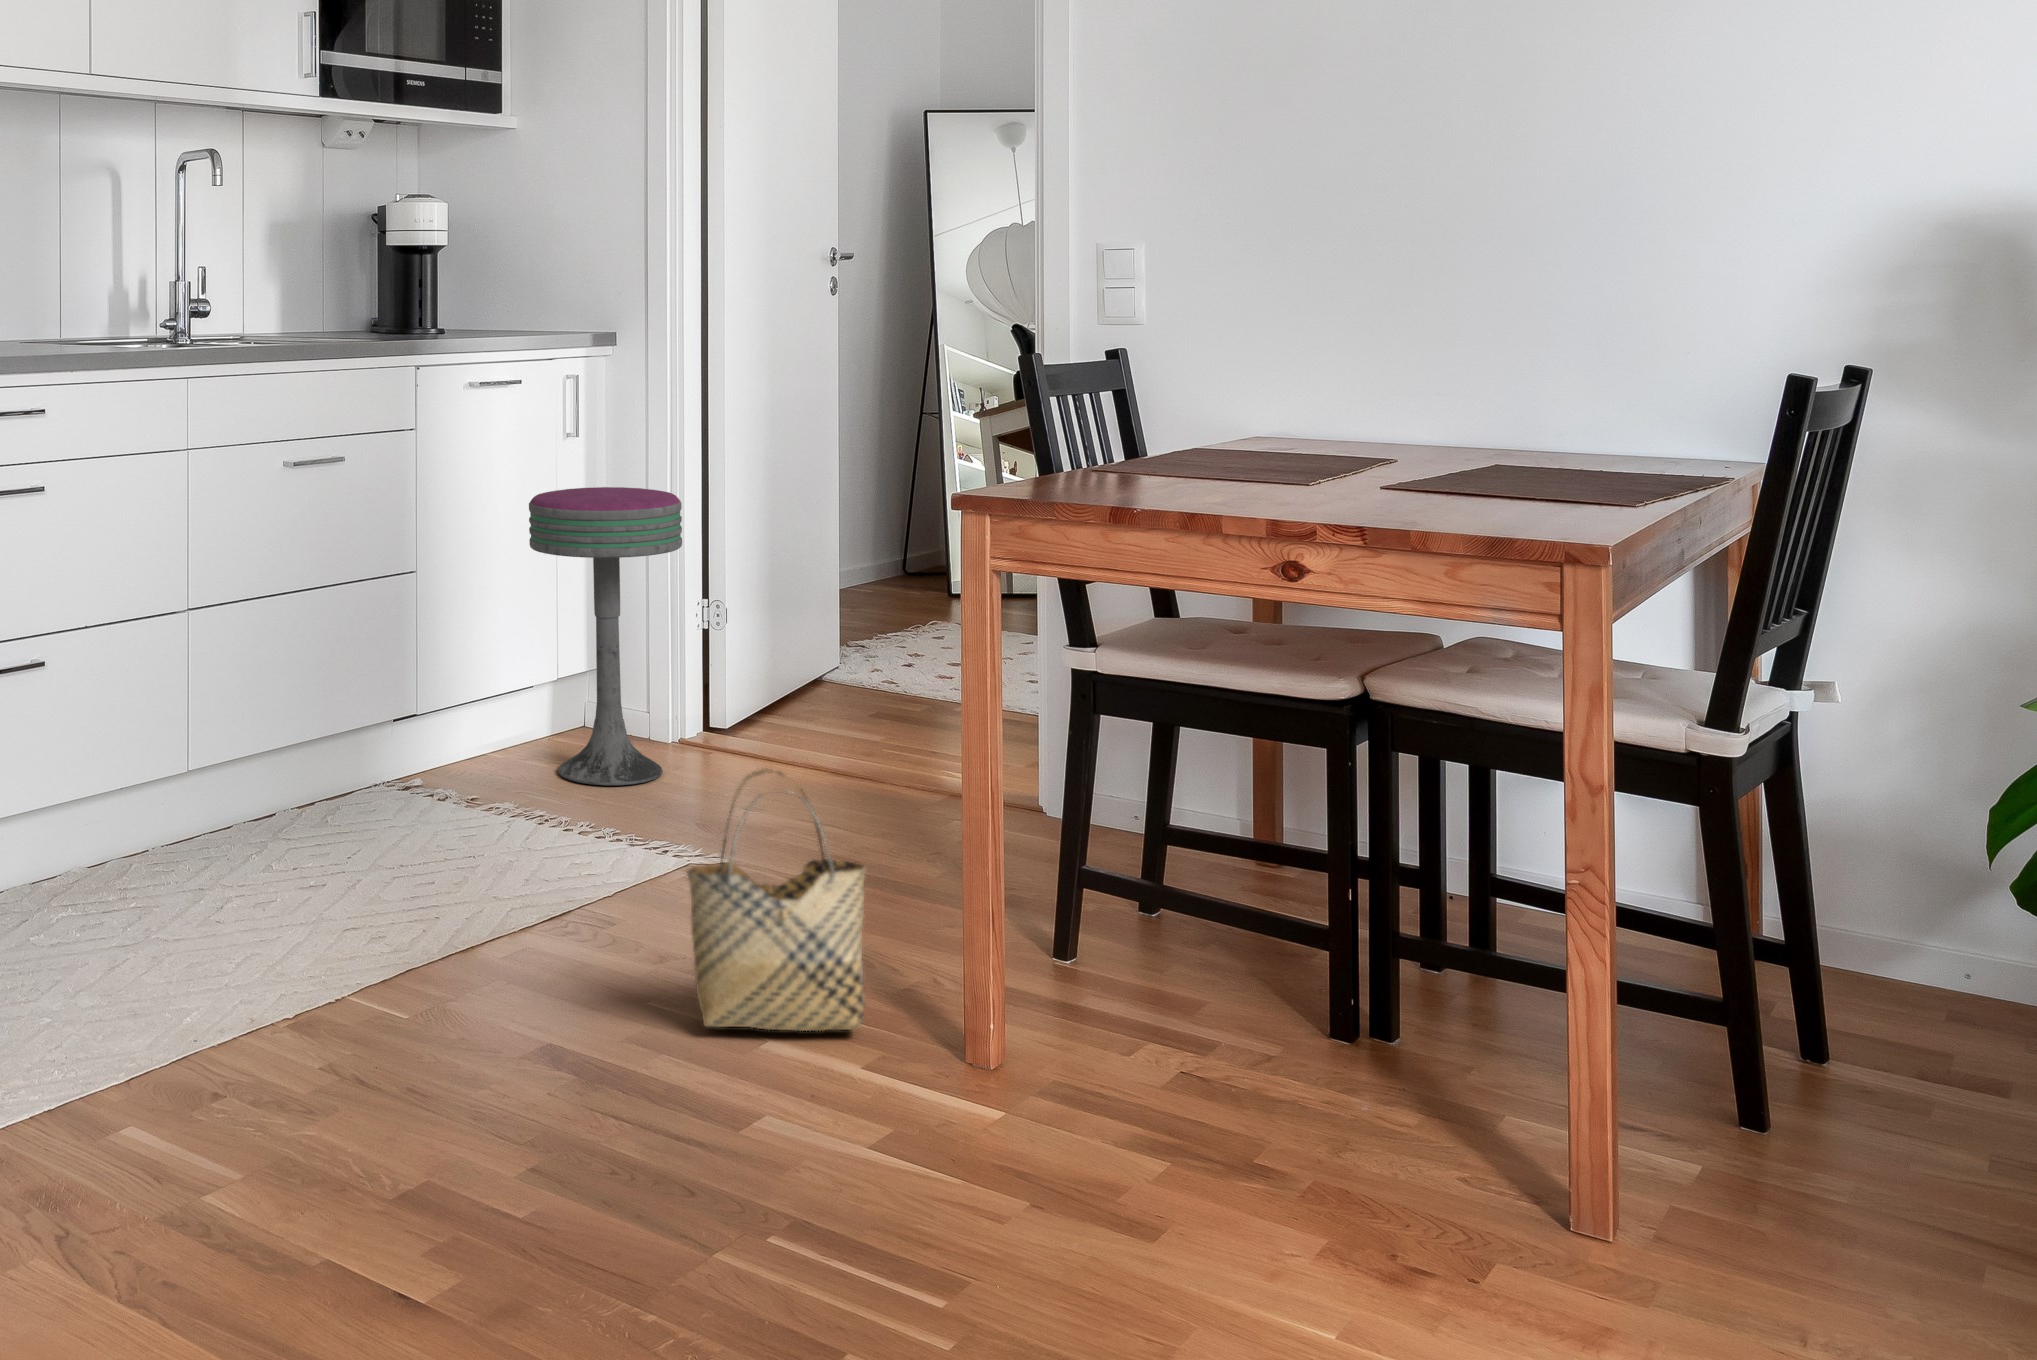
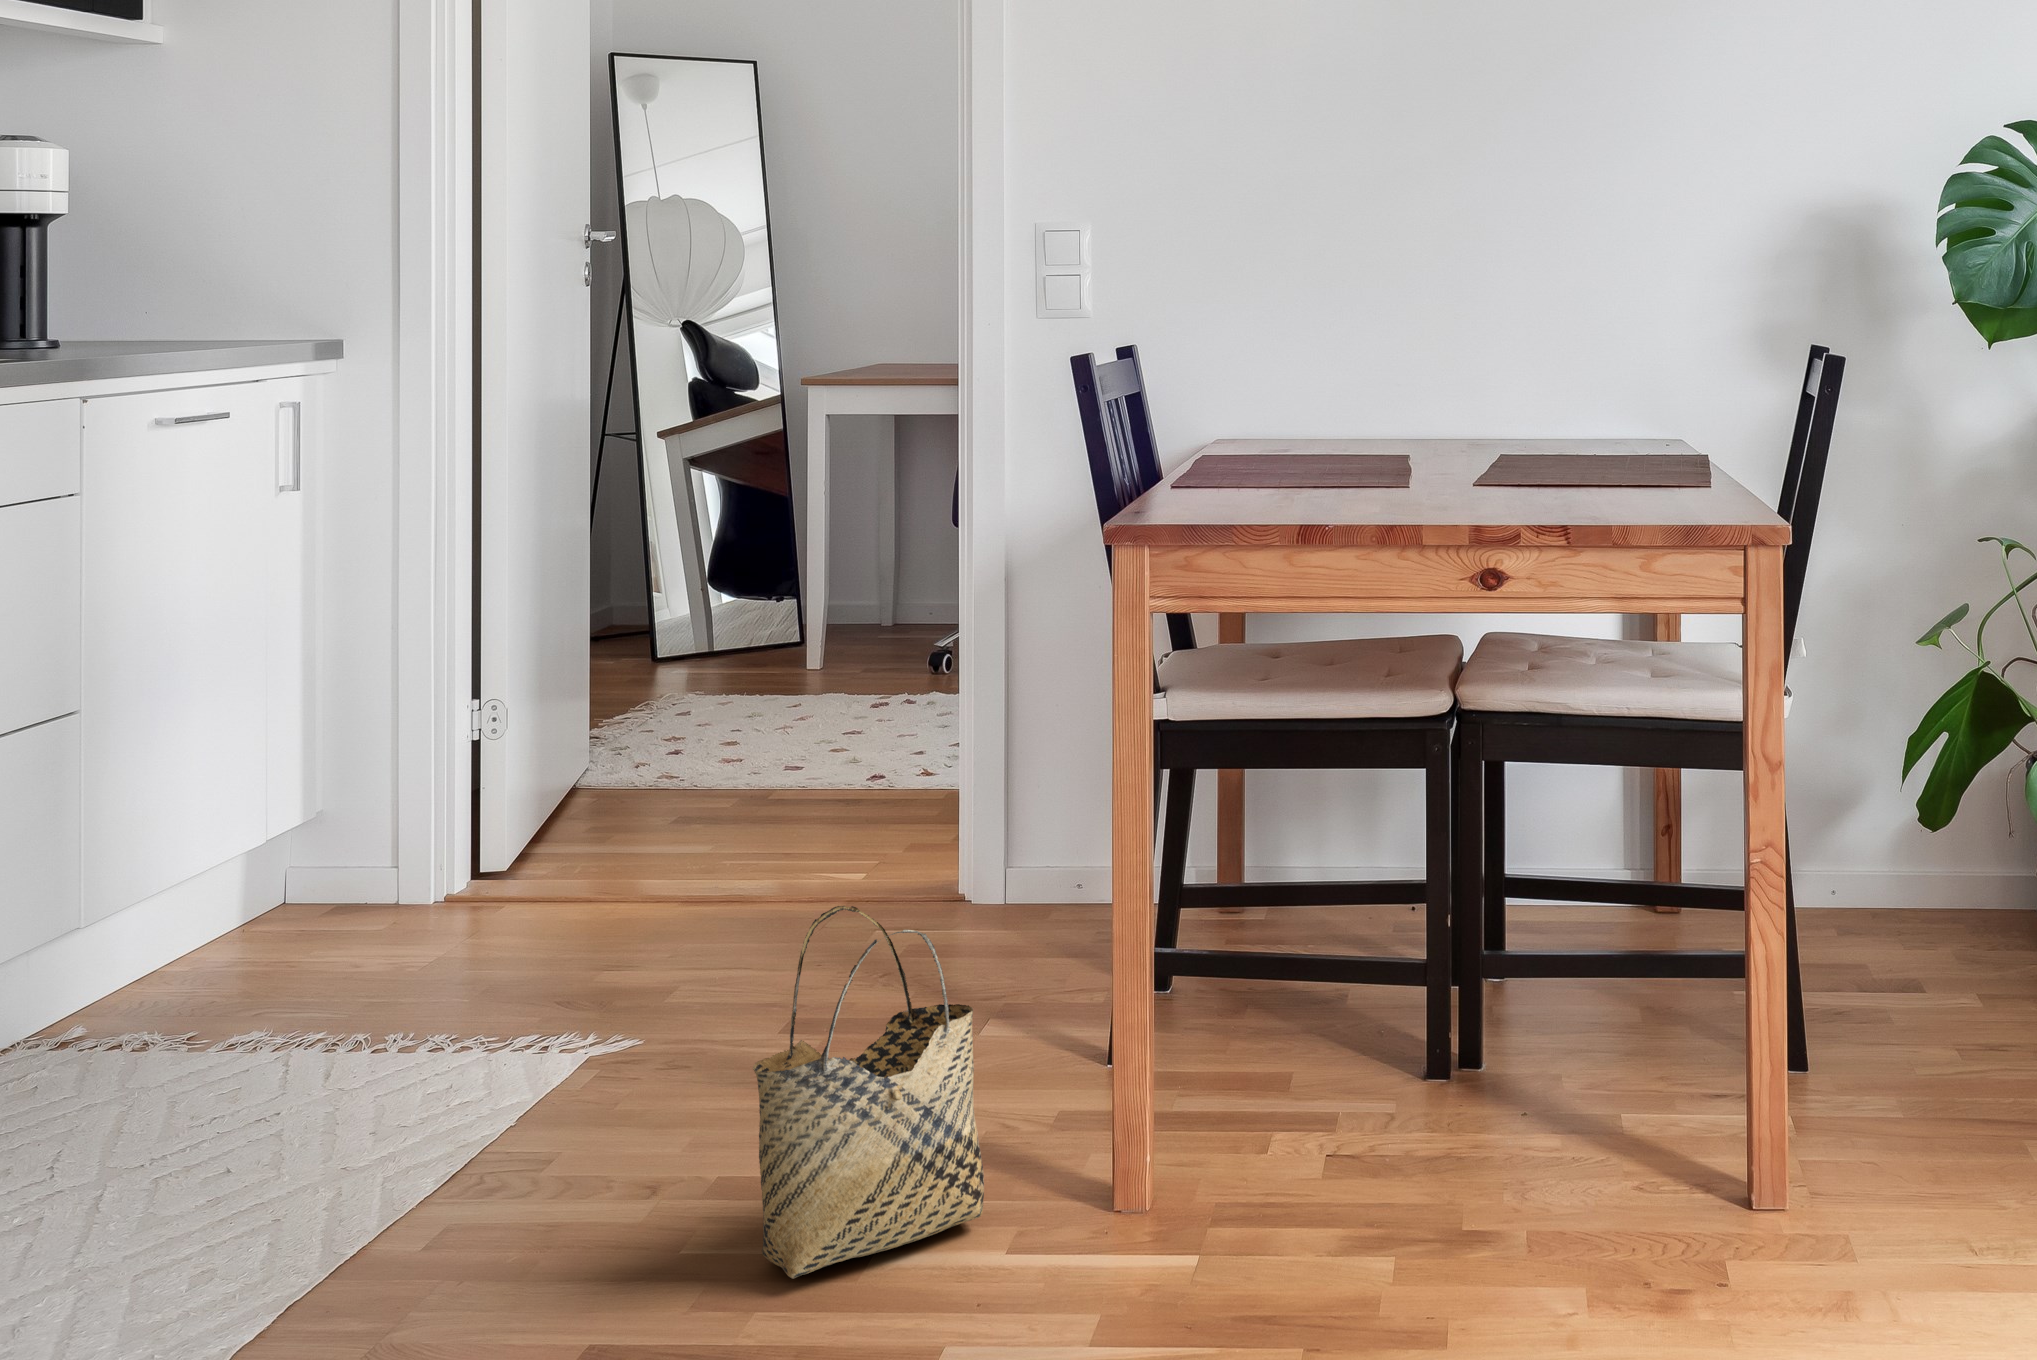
bar stool: present [529,487,682,786] -> none [243,558,483,983]

